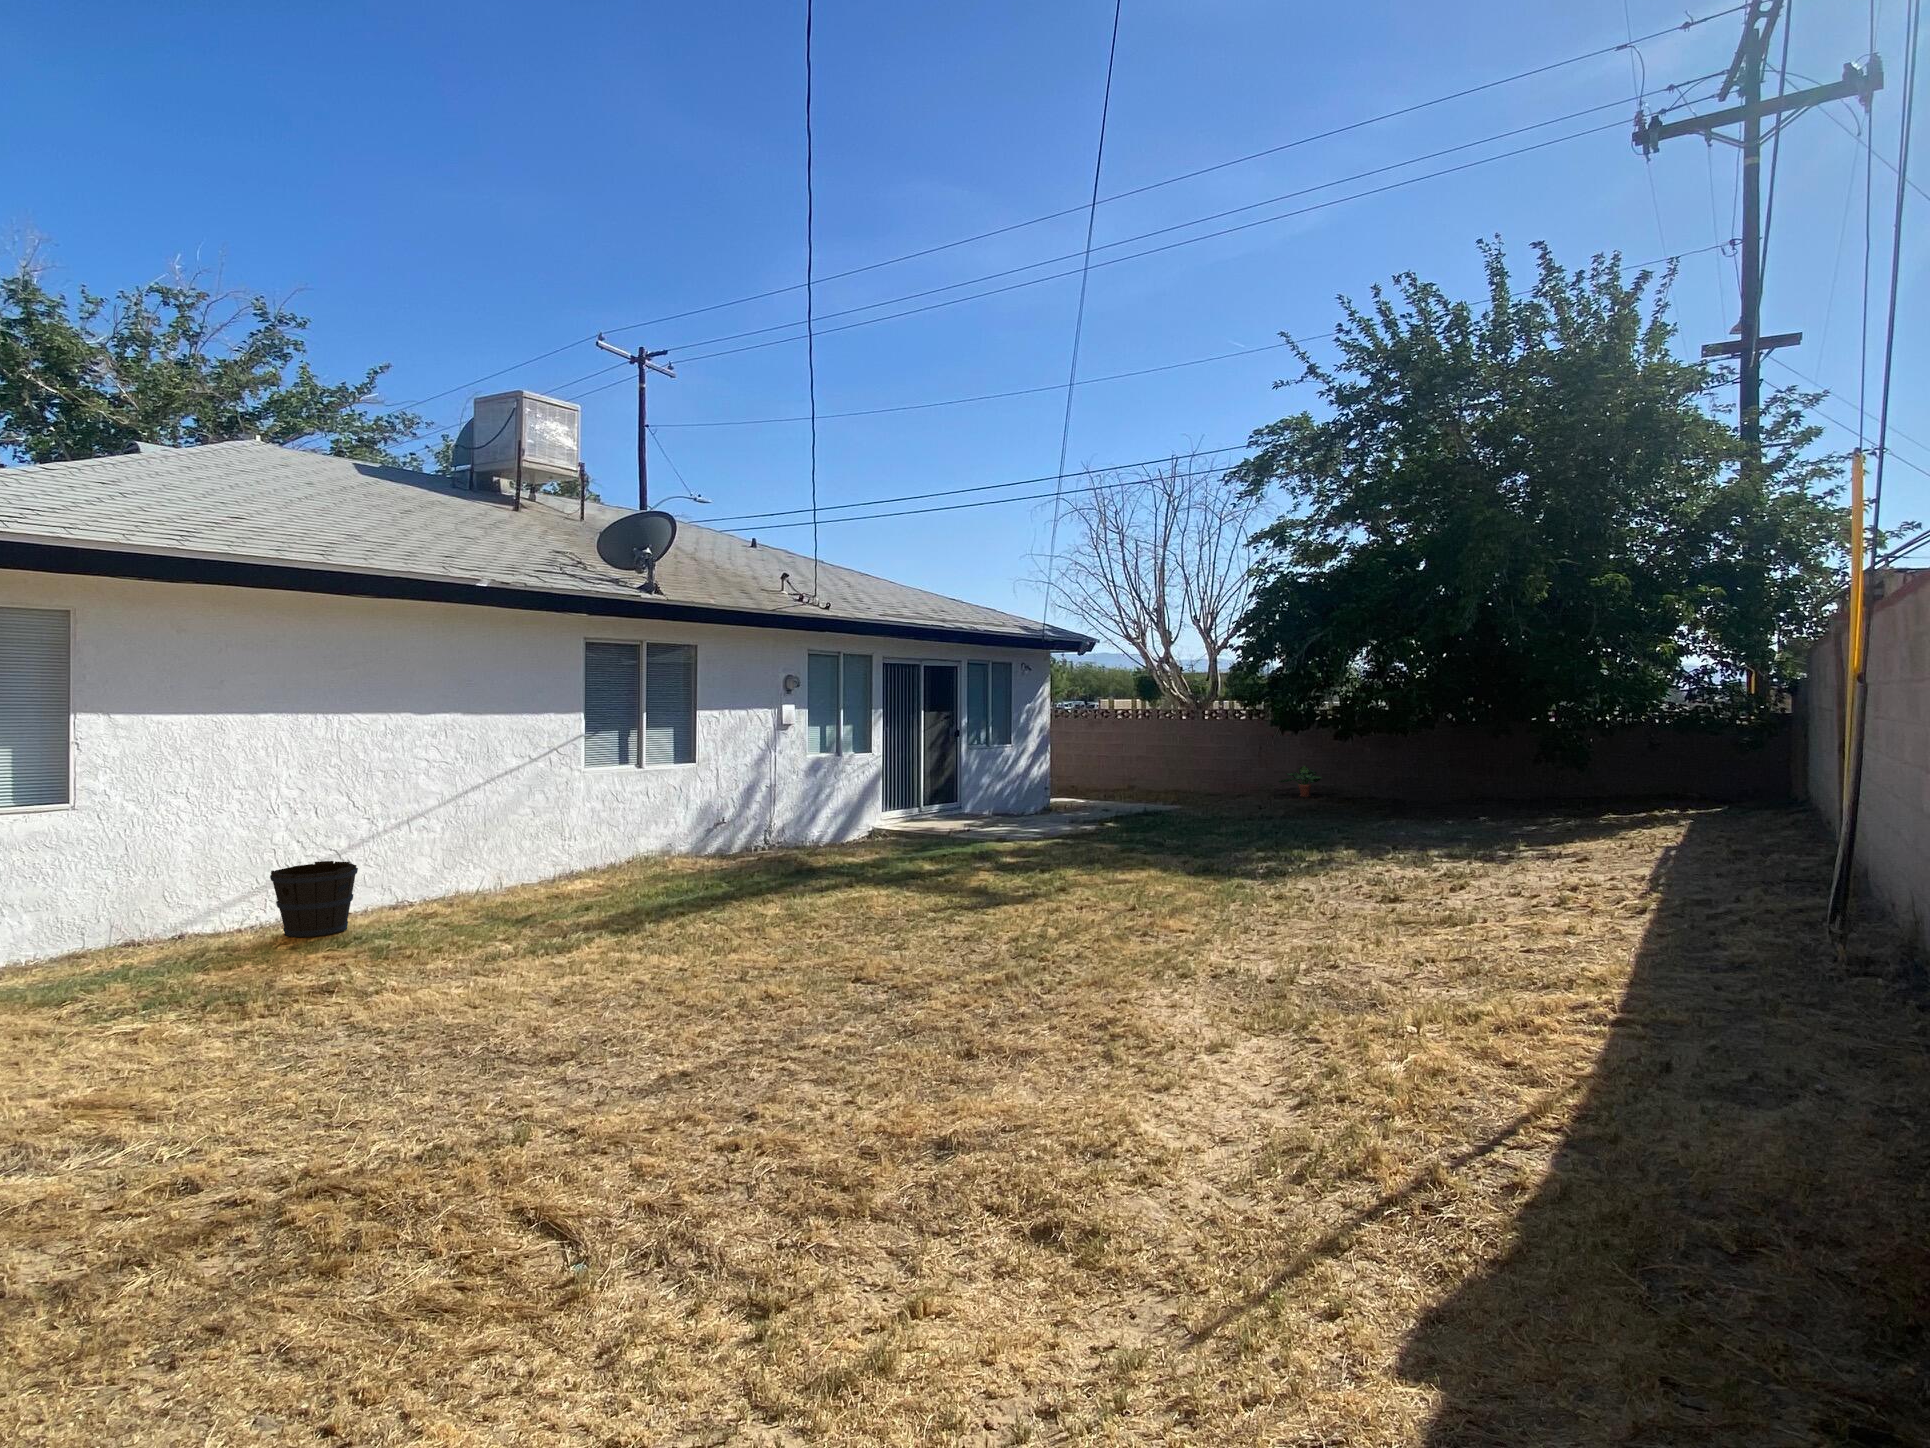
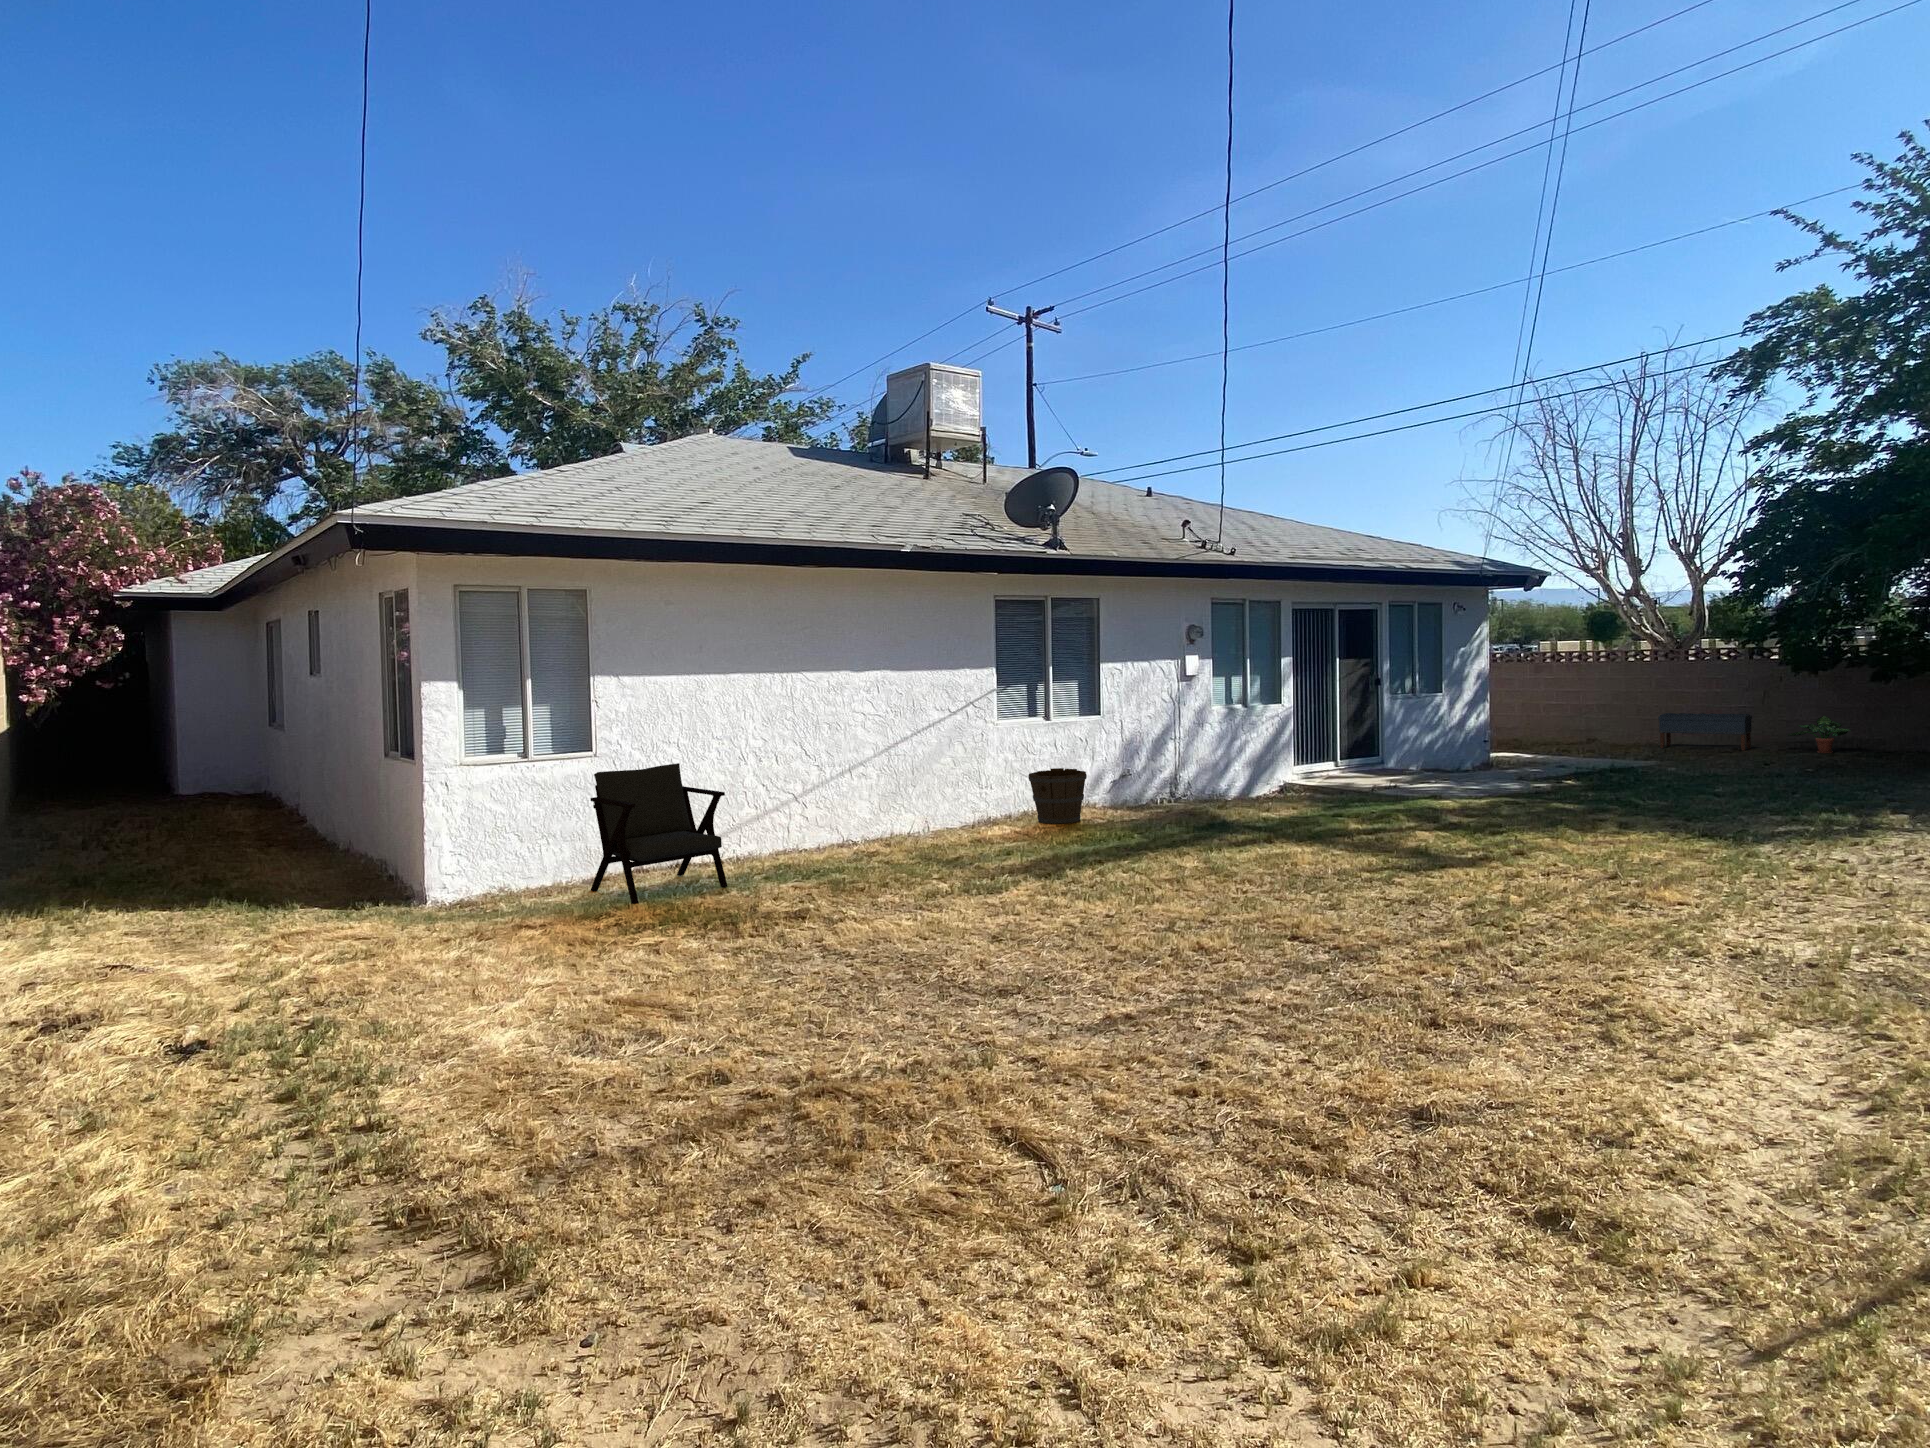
bench: none [1184,763,1254,795] -> present [1658,713,1752,751]
lounge chair: none [77,820,256,983] -> present [590,763,727,904]
wooden bucket: present [270,861,358,938] -> present [1029,768,1087,824]

